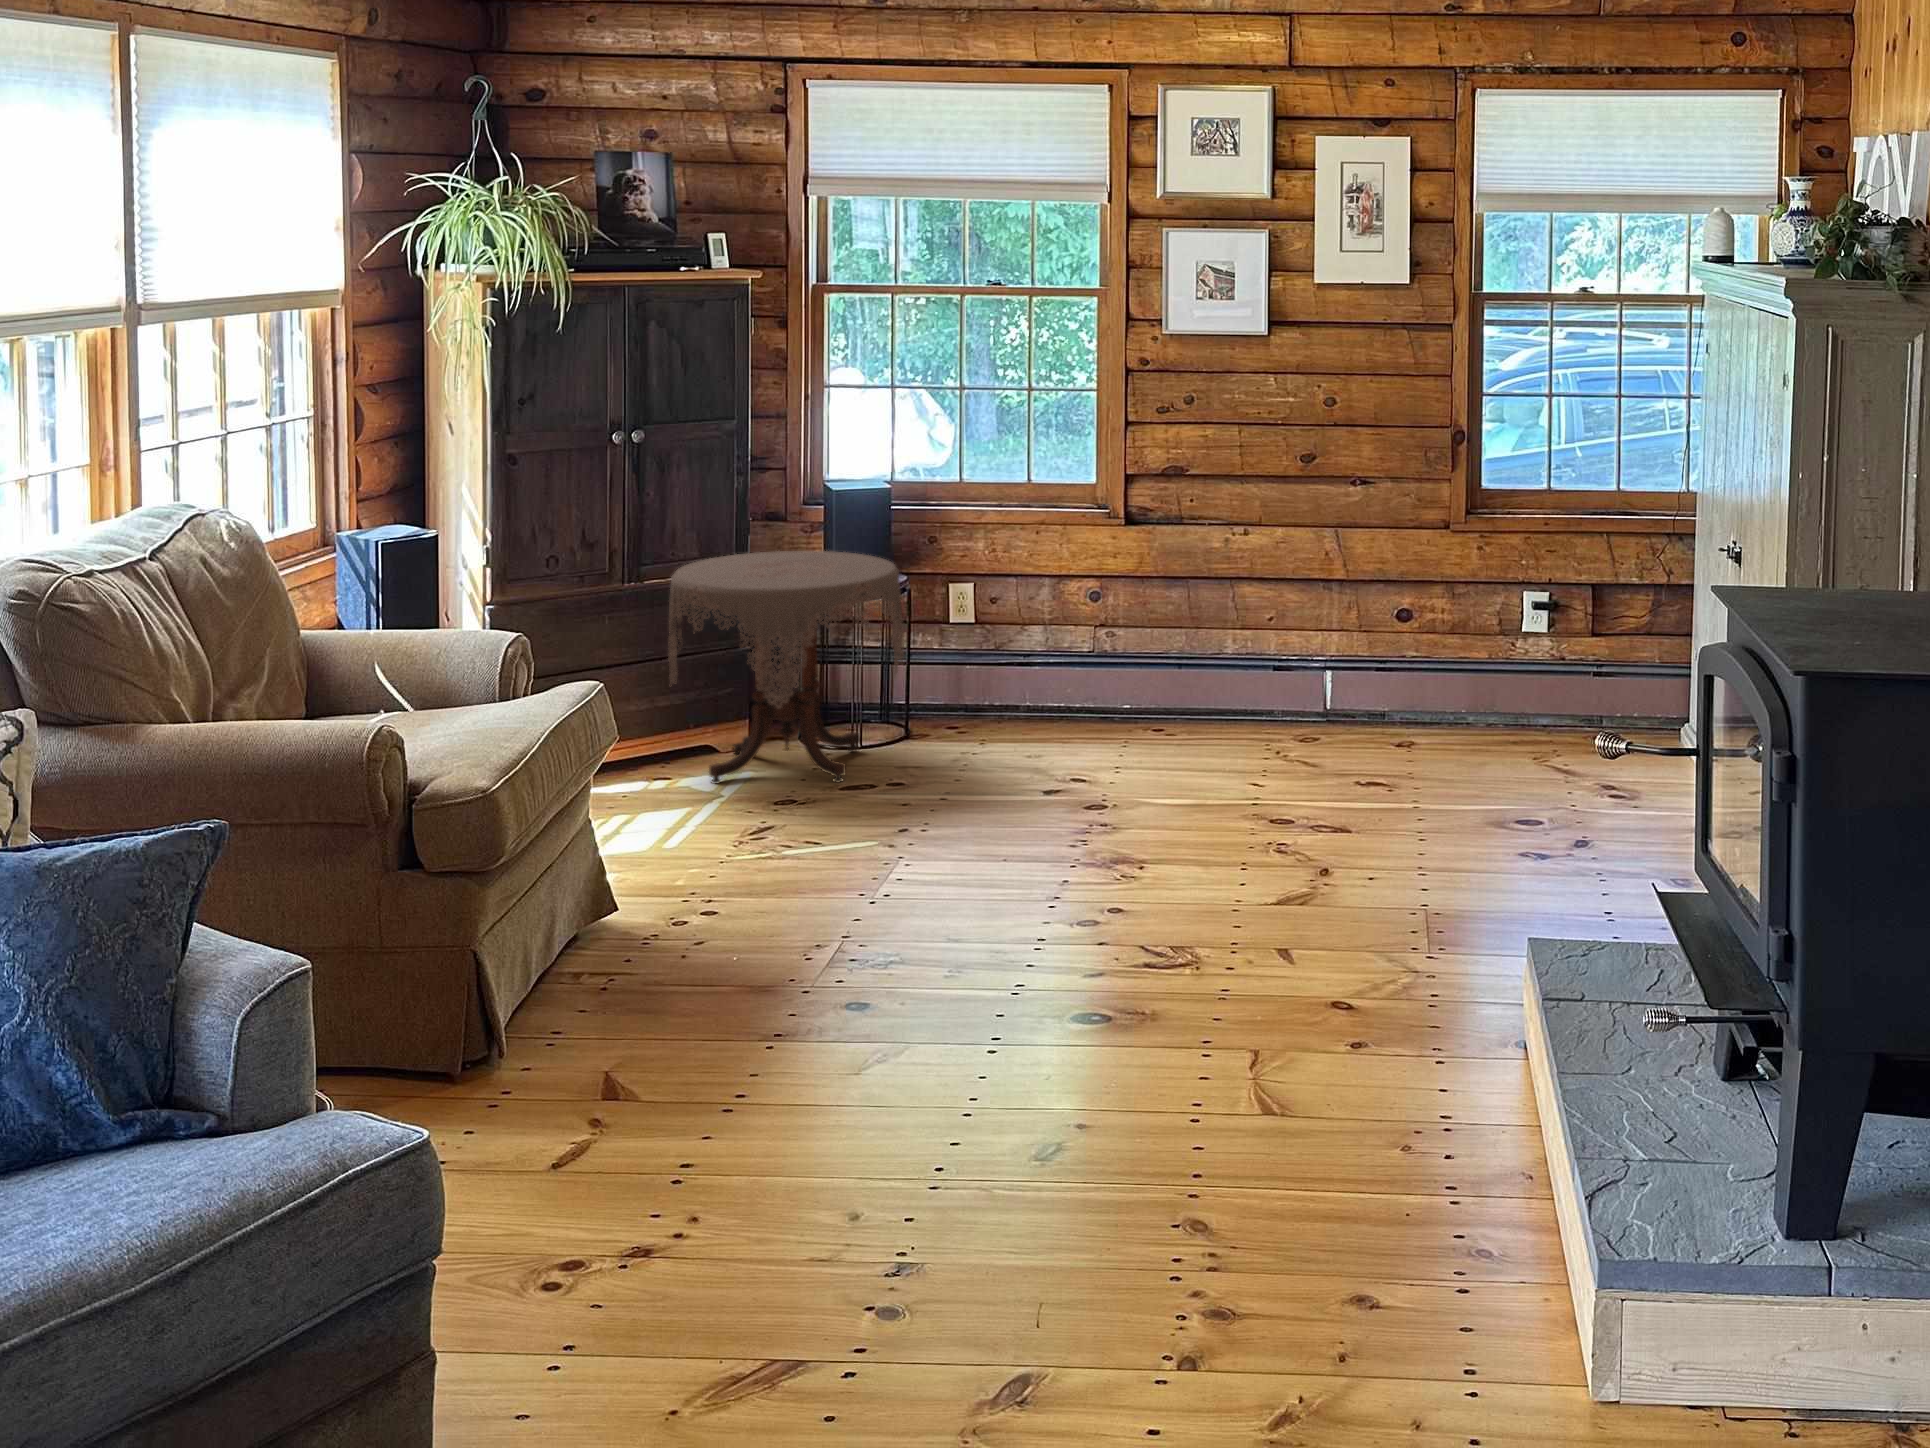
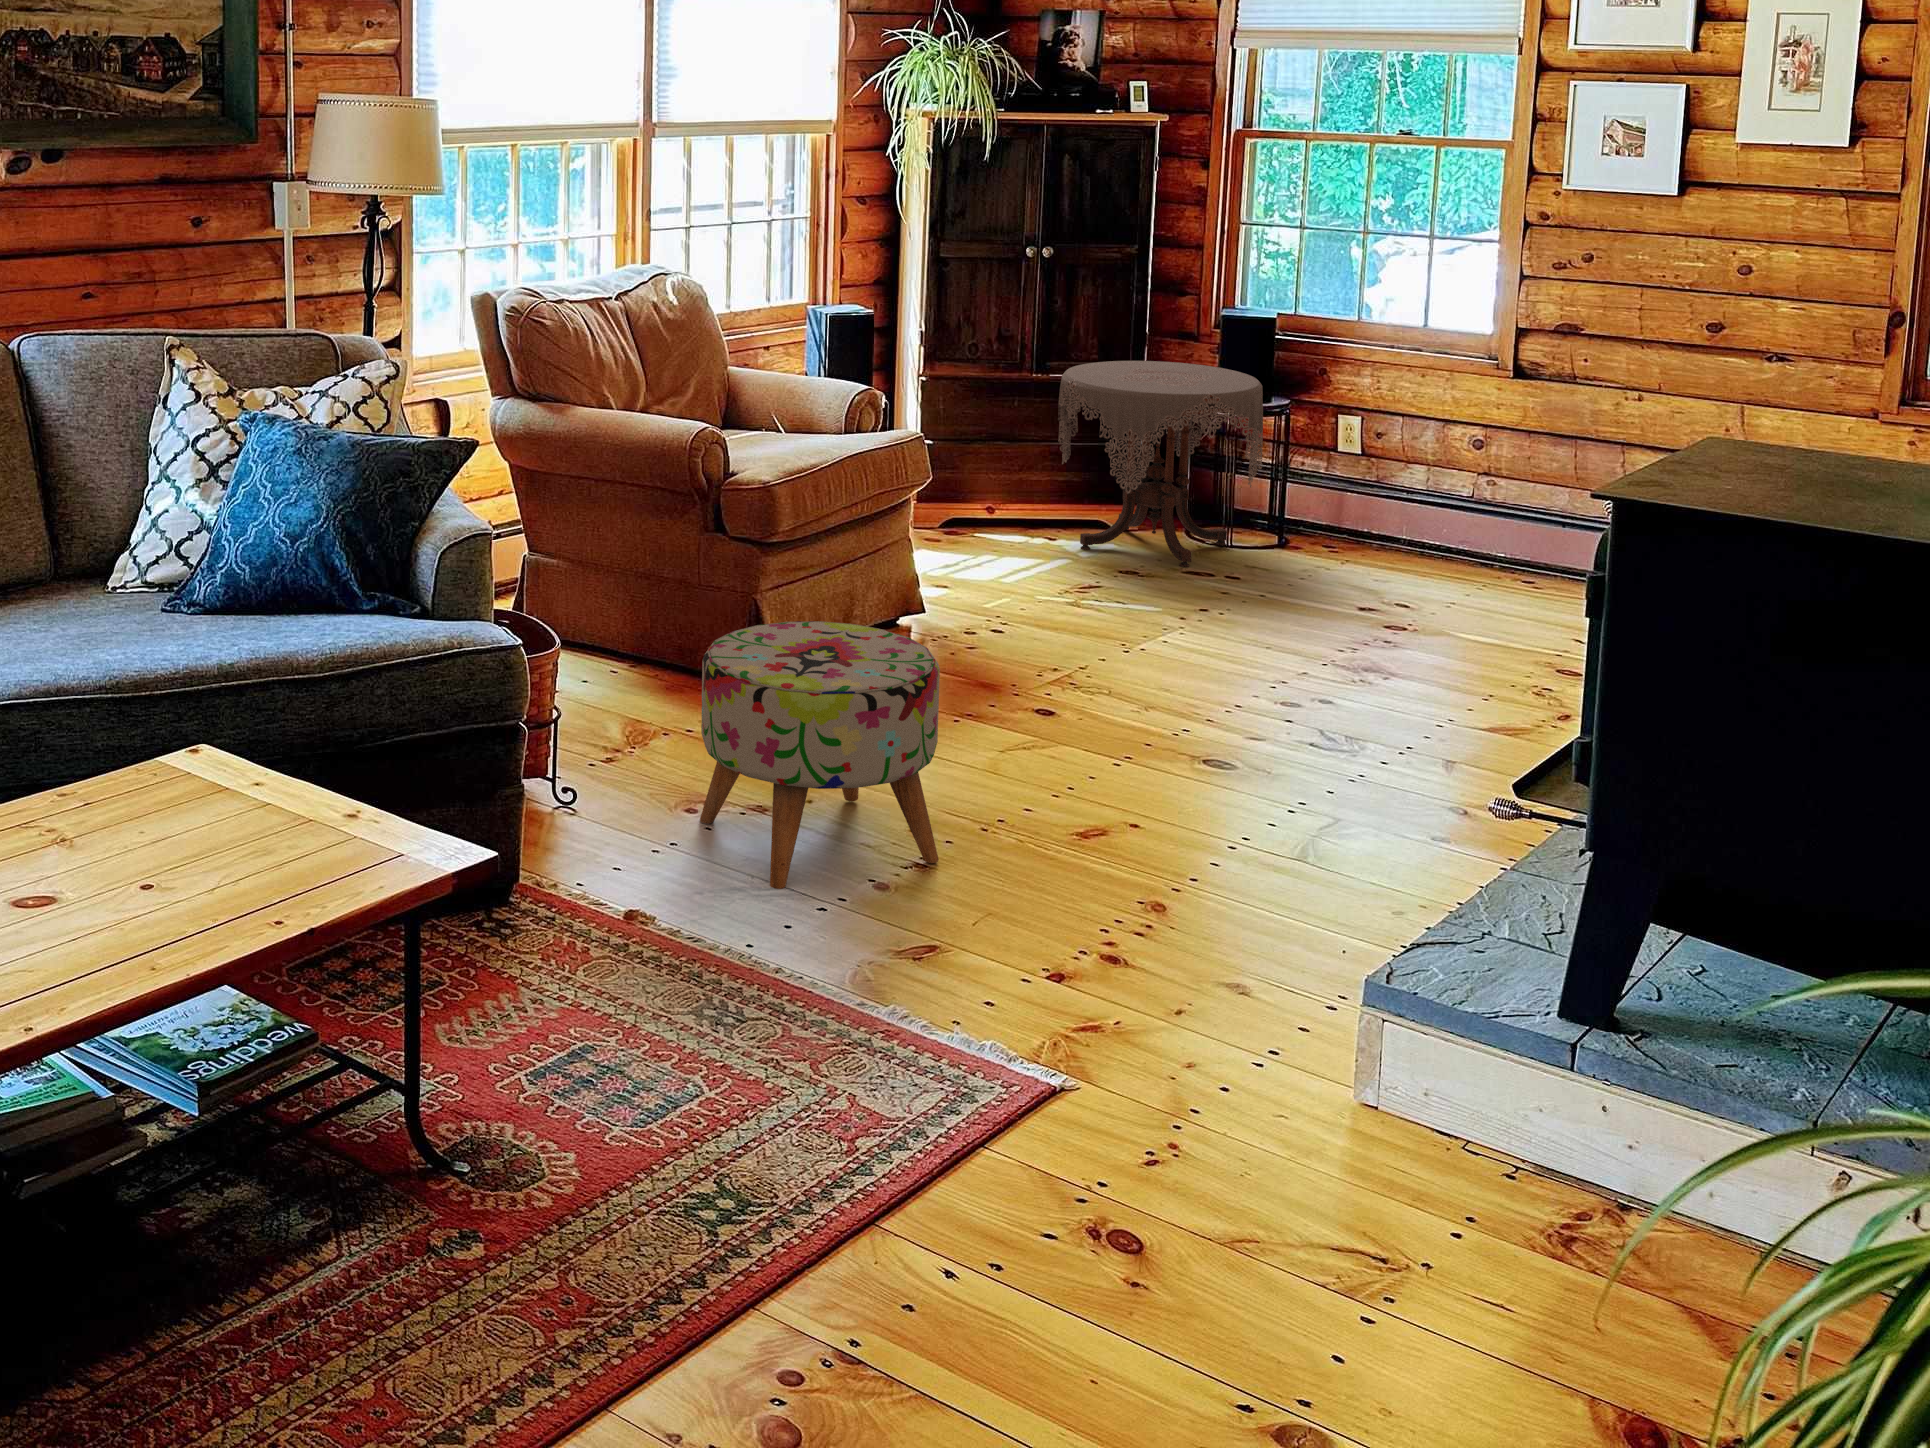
ottoman: none [583,921,914,1292] -> present [700,621,940,889]

